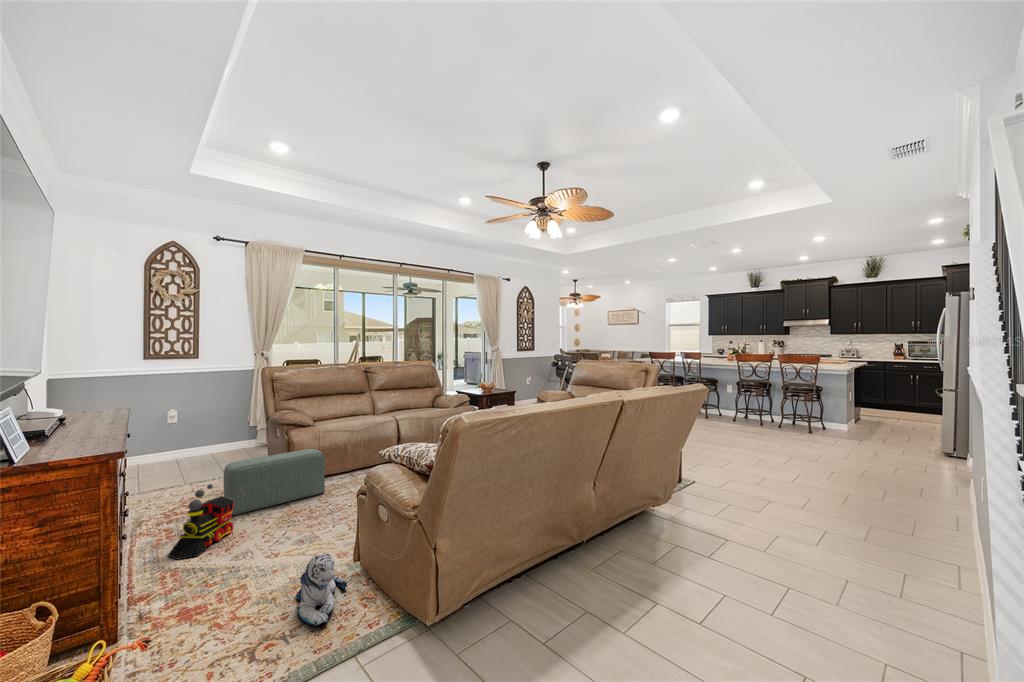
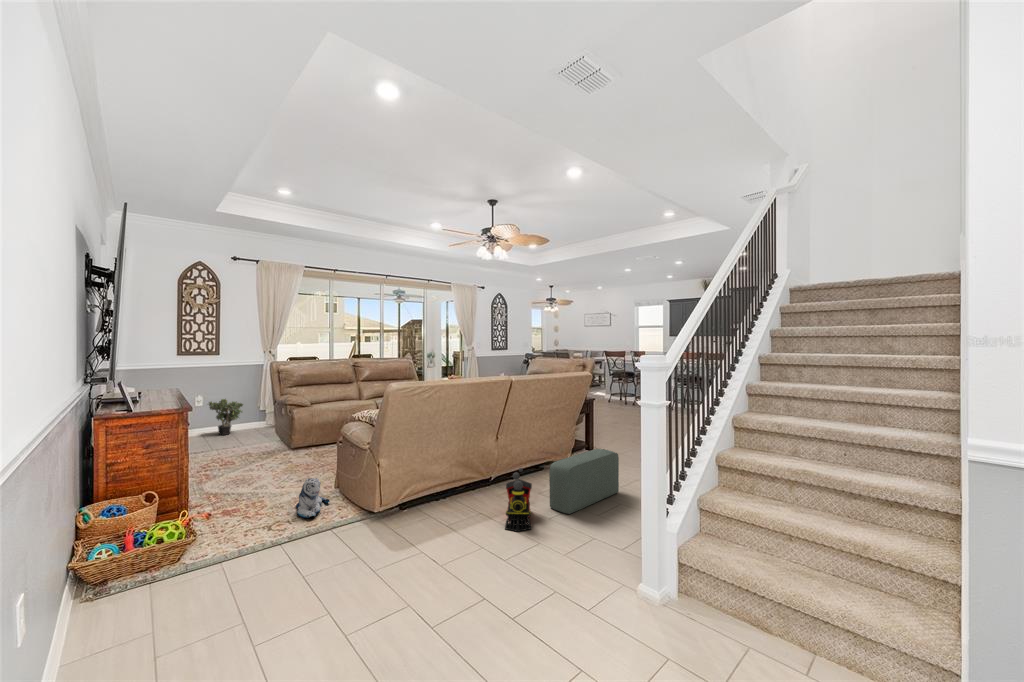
potted plant: none [181,413,228,459] -> present [209,399,243,435]
pouf: present [224,449,325,515] -> present [549,449,619,514]
toy train: present [168,484,235,559] -> present [505,468,532,532]

